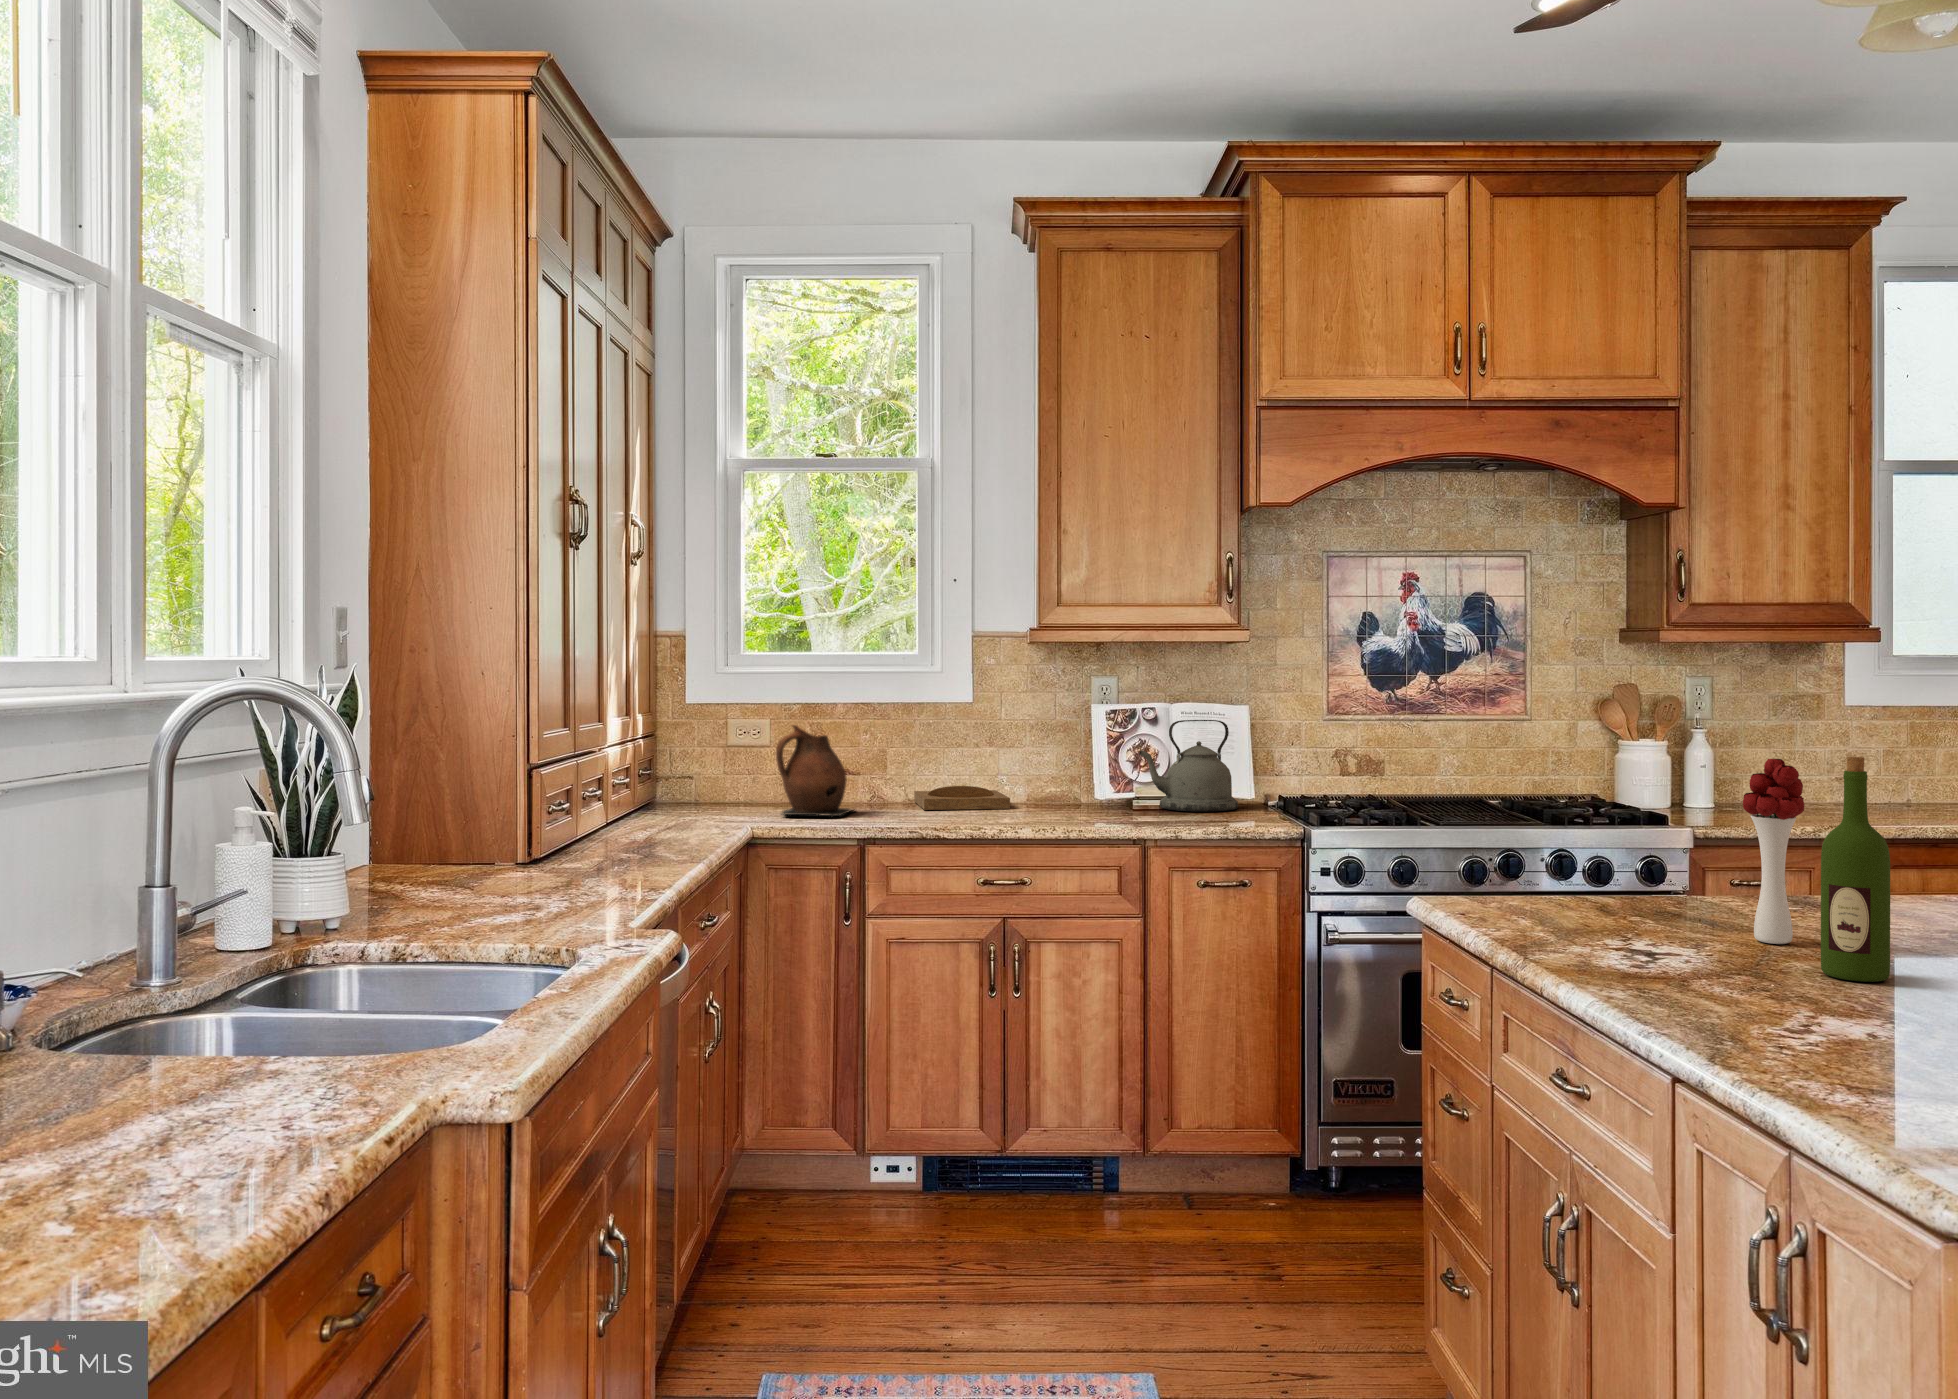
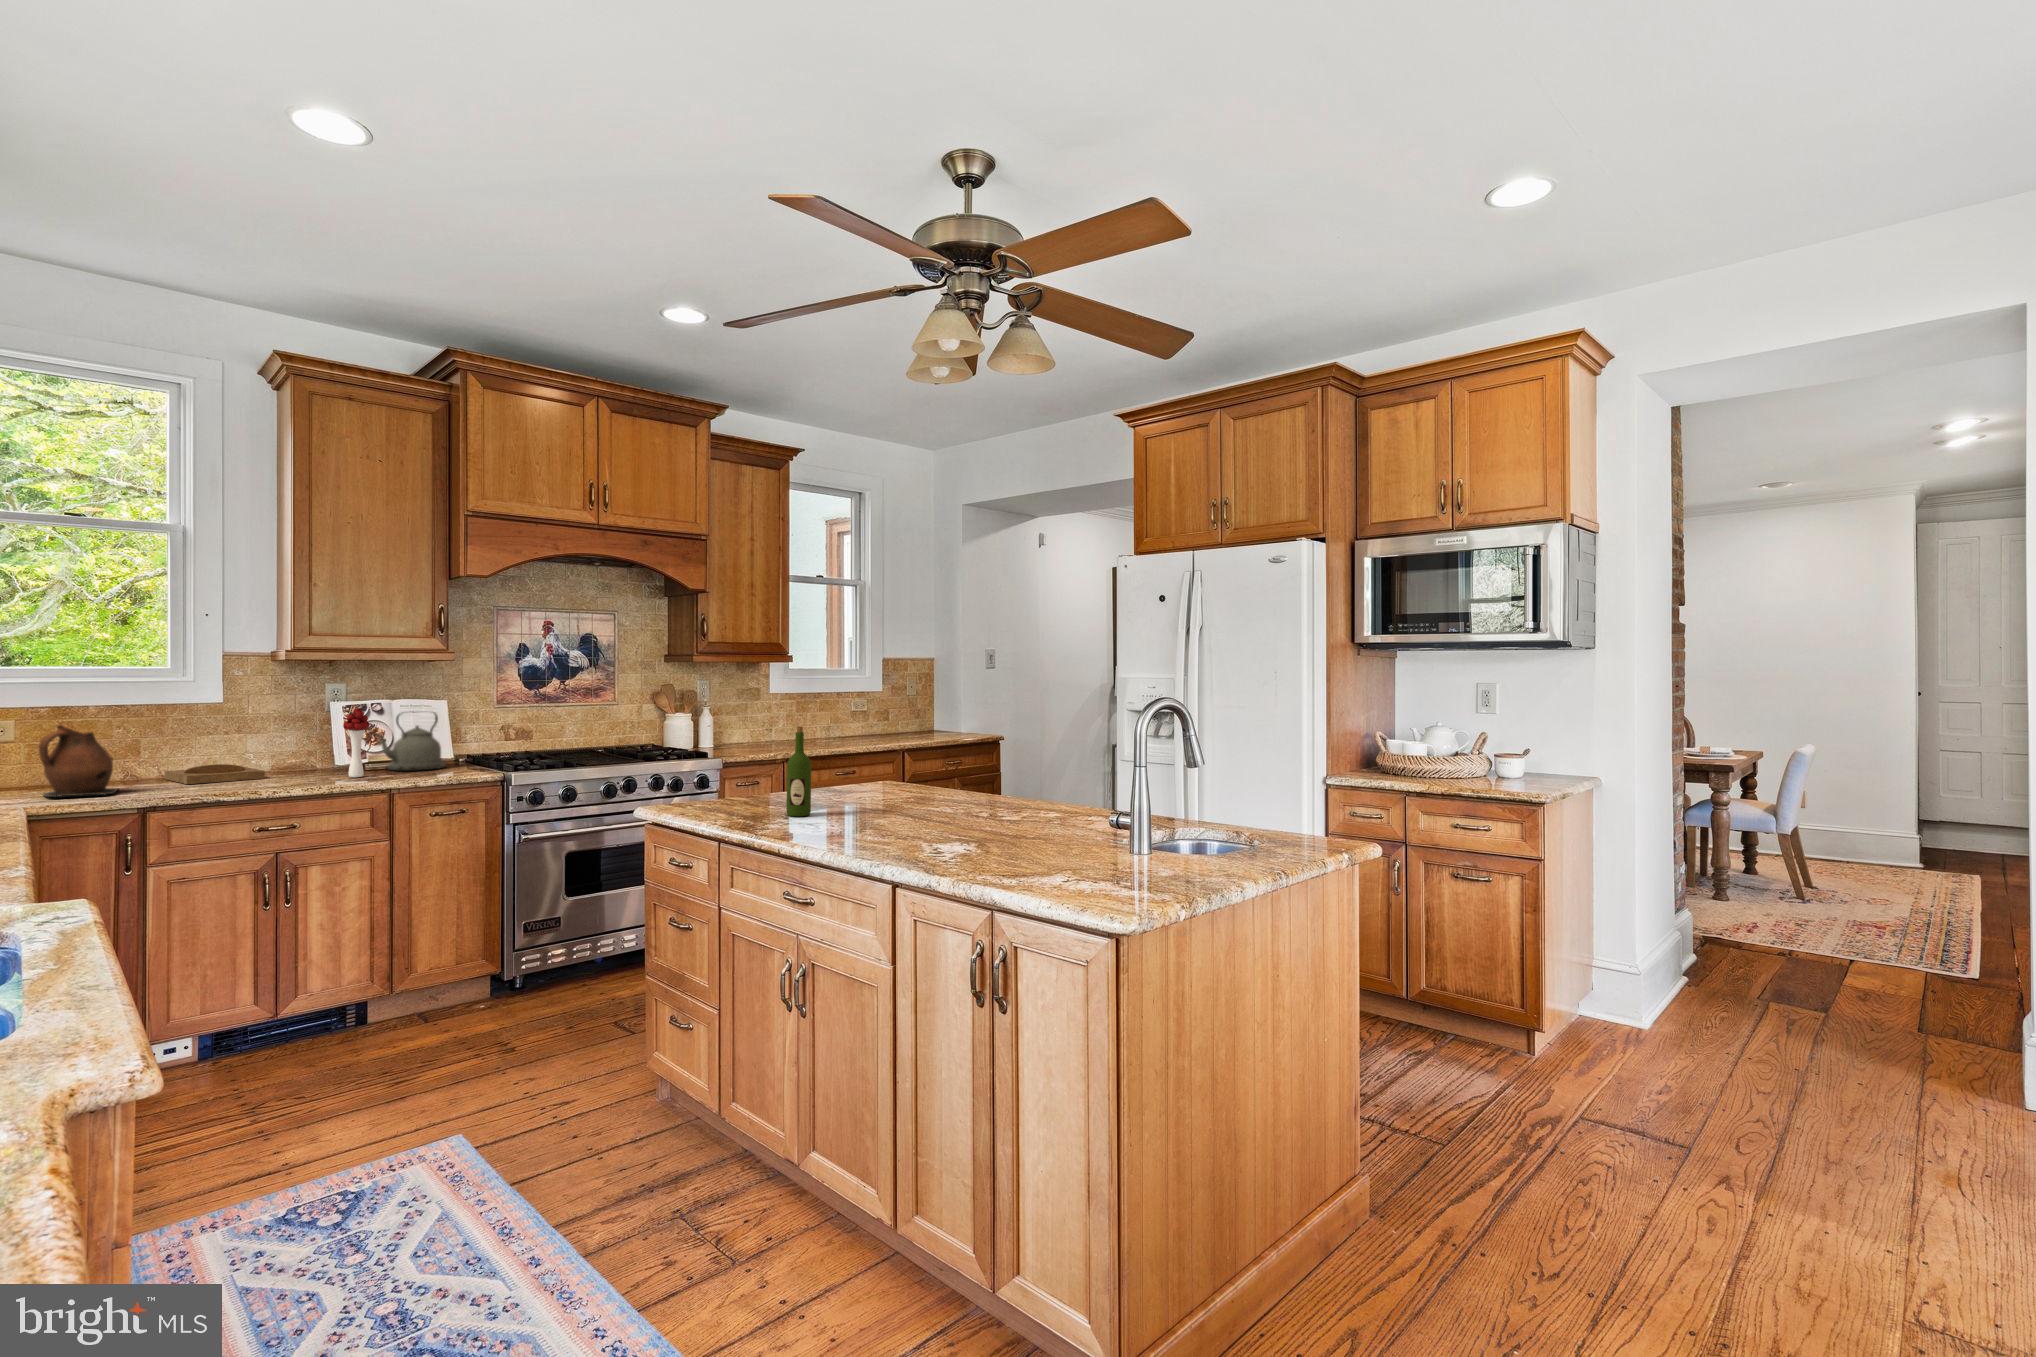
flower bouquet: present [1743,759,1805,944] -> present [343,708,369,777]

